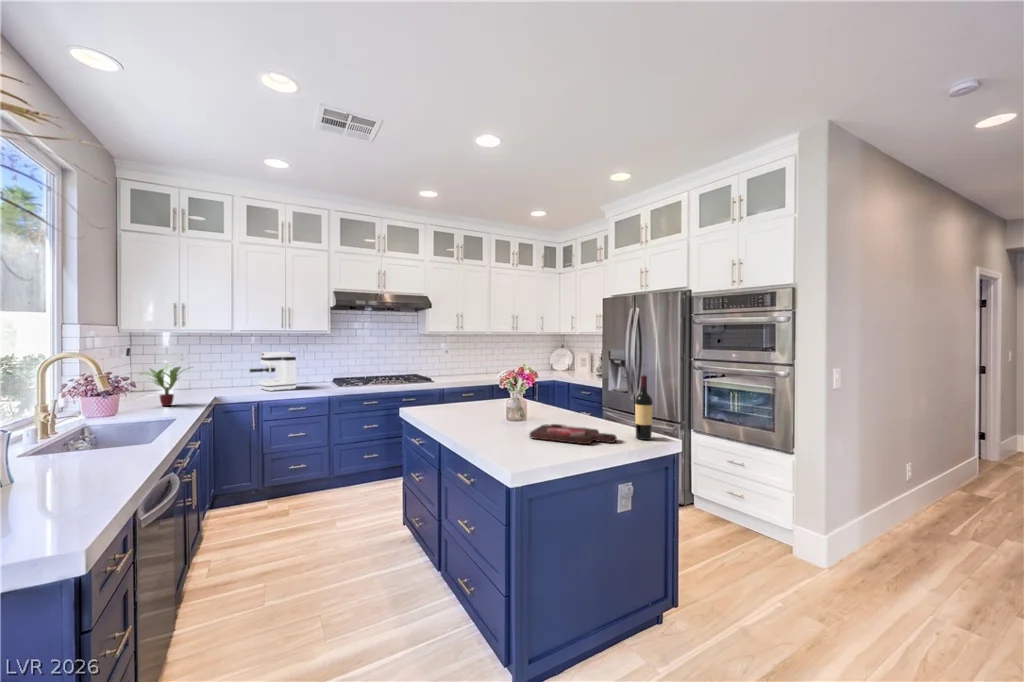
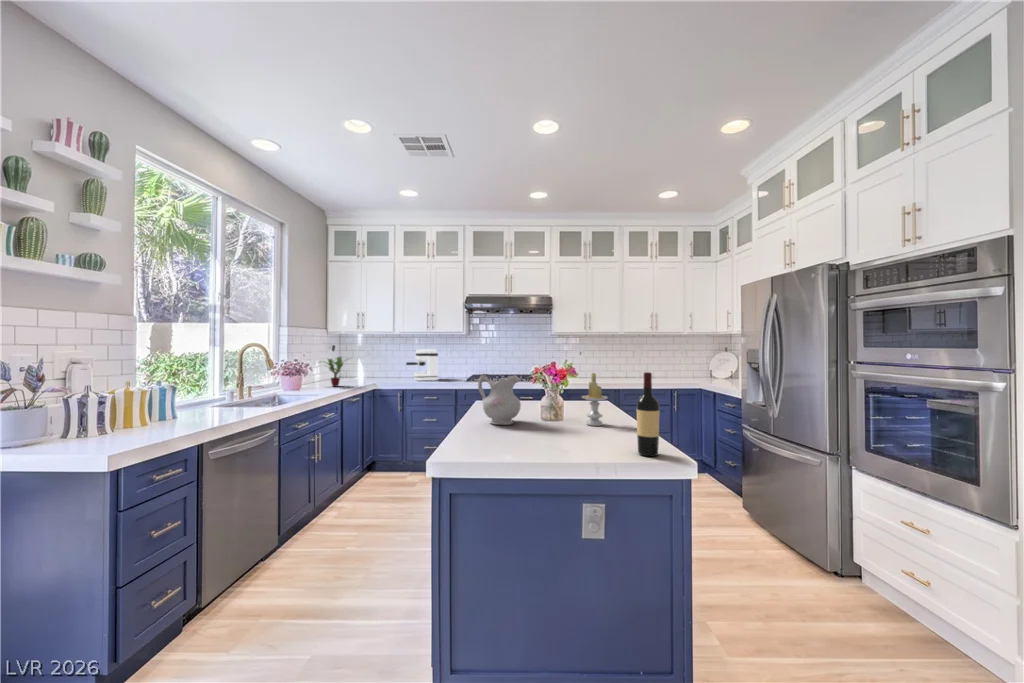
candle: none [551,376,574,422] -> present [582,373,608,426]
ceramic pitcher: none [463,382,504,430] -> present [478,374,521,425]
cutting board: present [530,424,617,444] -> none [519,425,608,453]

